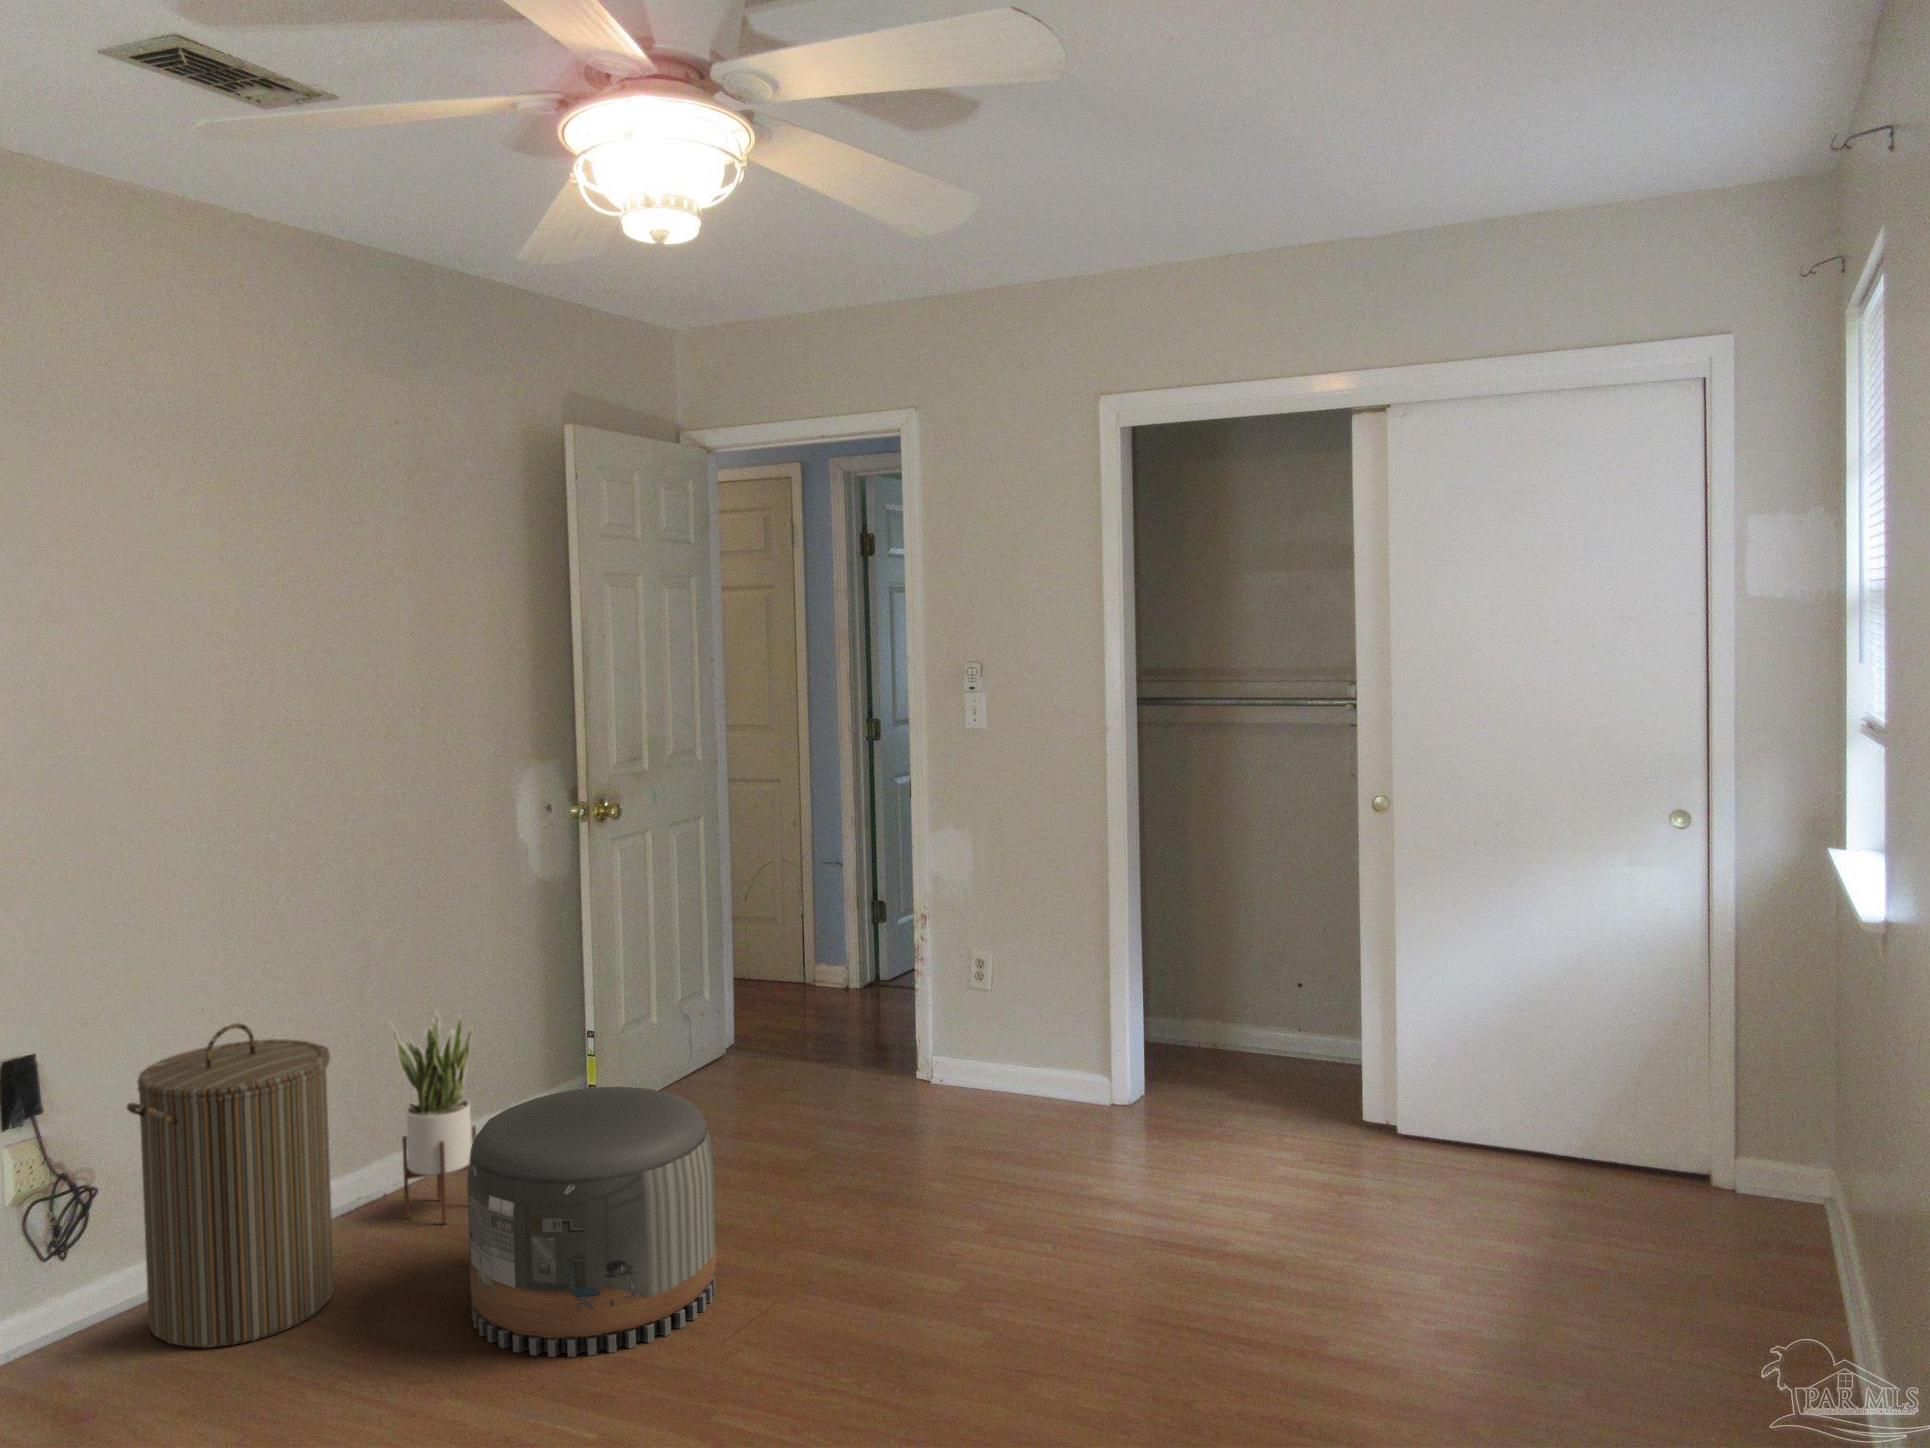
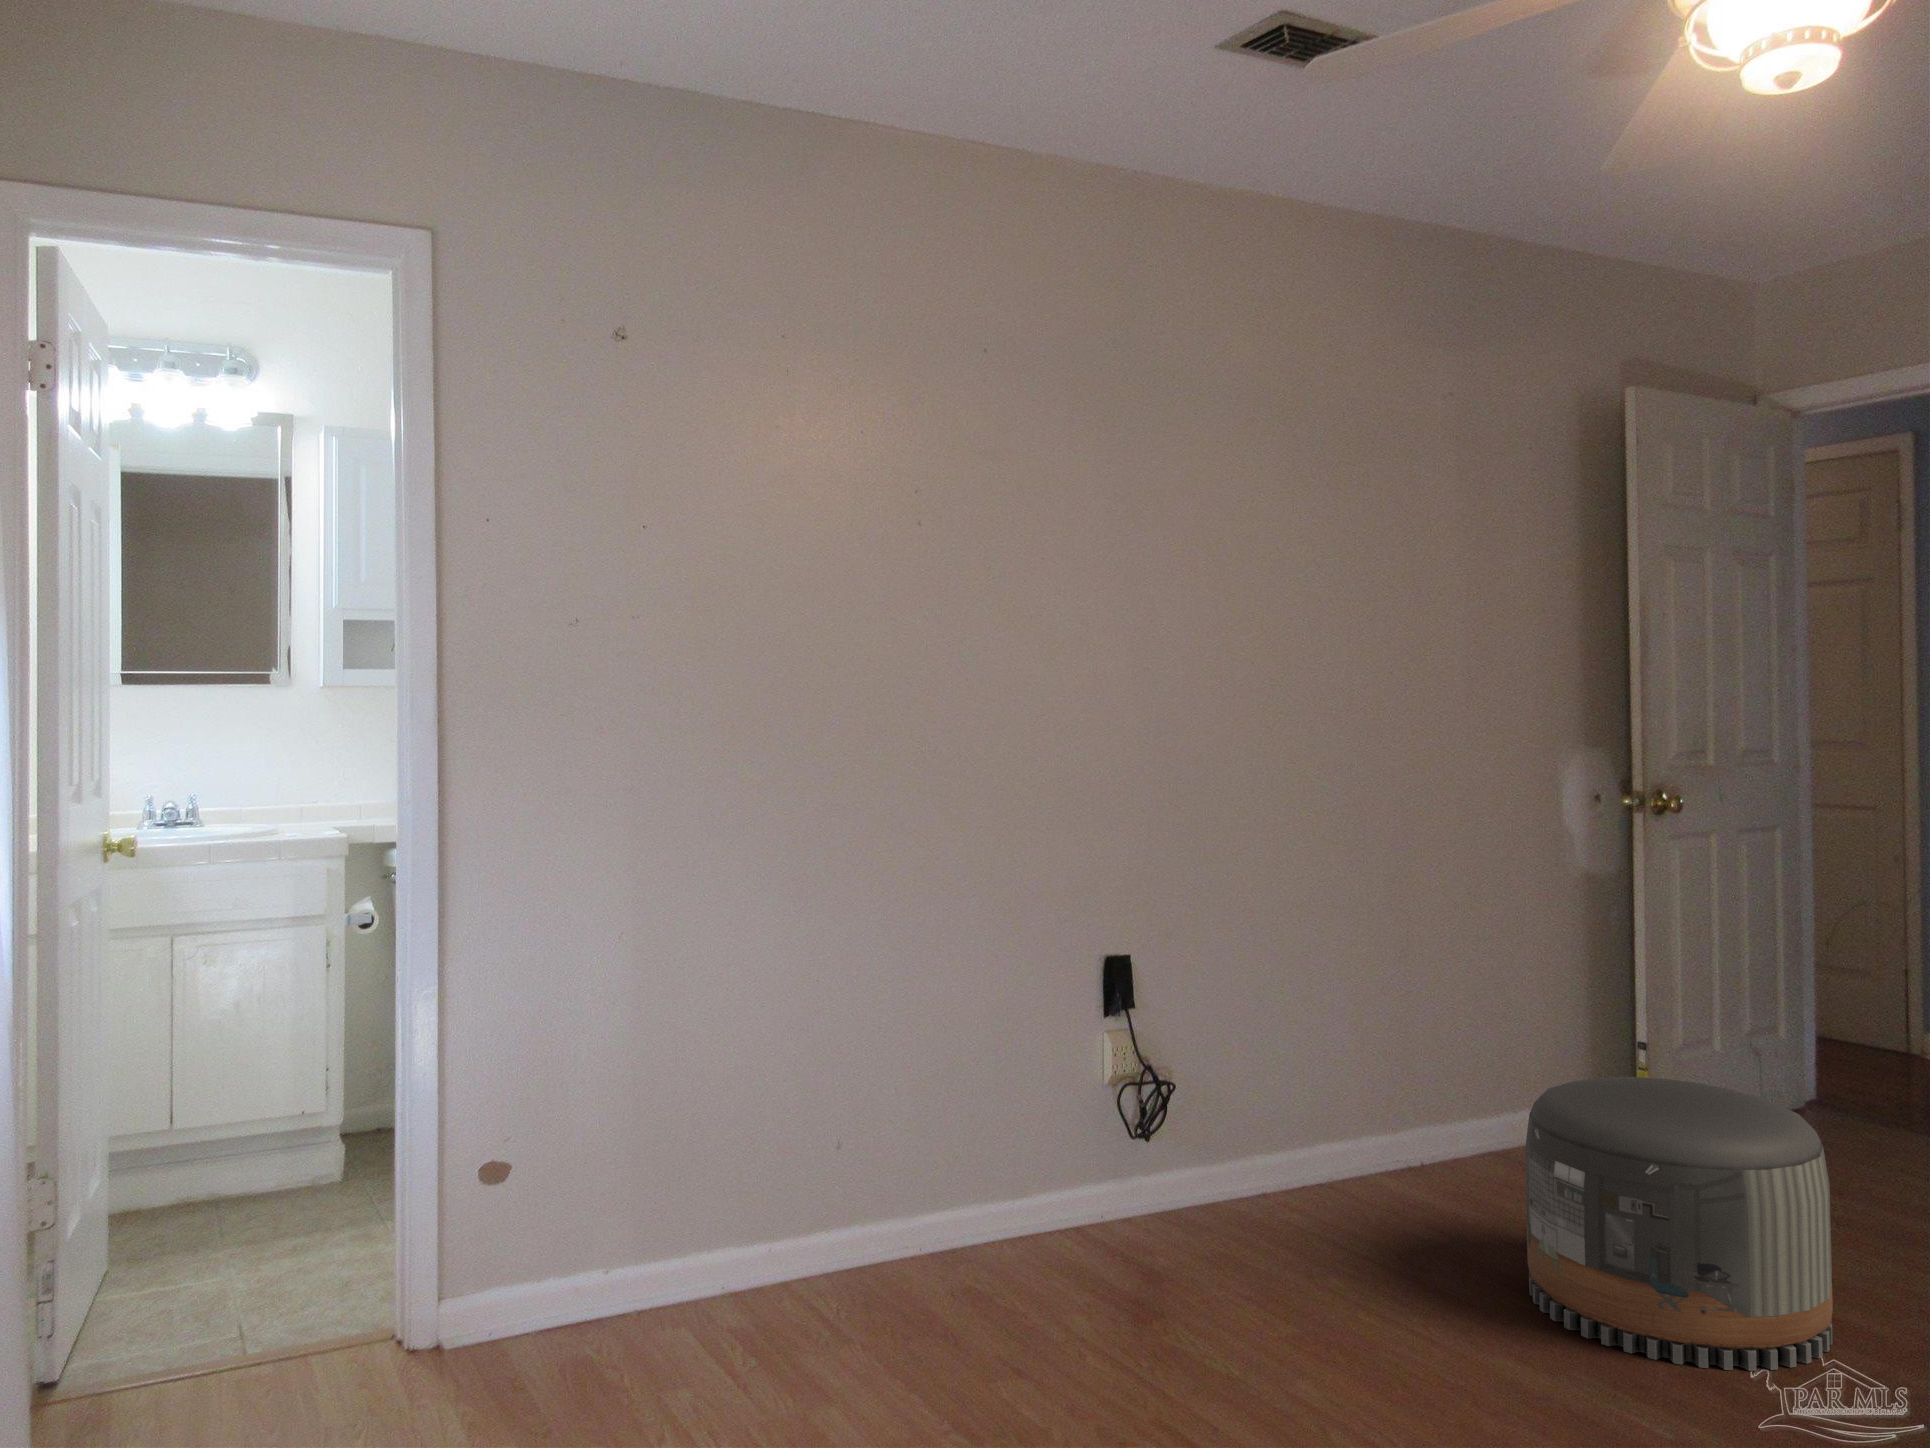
potted plant: present [389,1009,476,1224] -> none [1433,979,1522,1204]
laundry hamper: present [127,1023,334,1348] -> none [1203,952,1382,1257]

